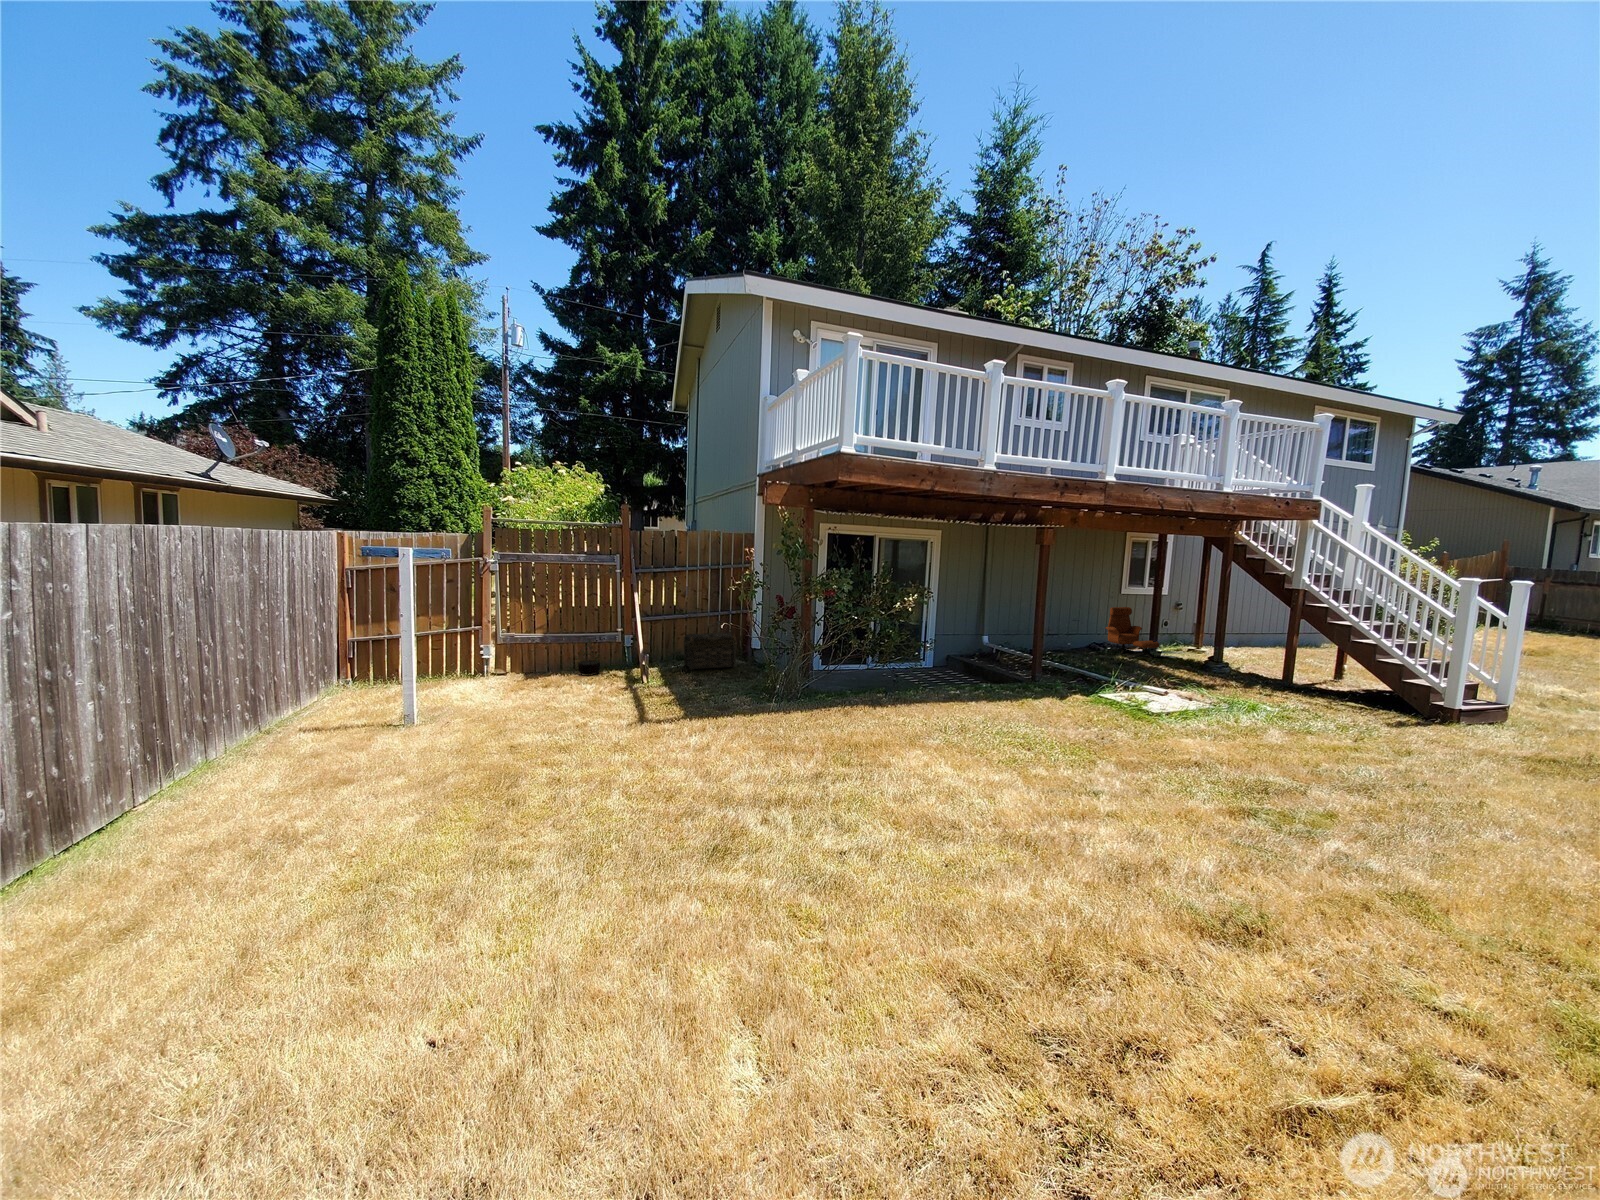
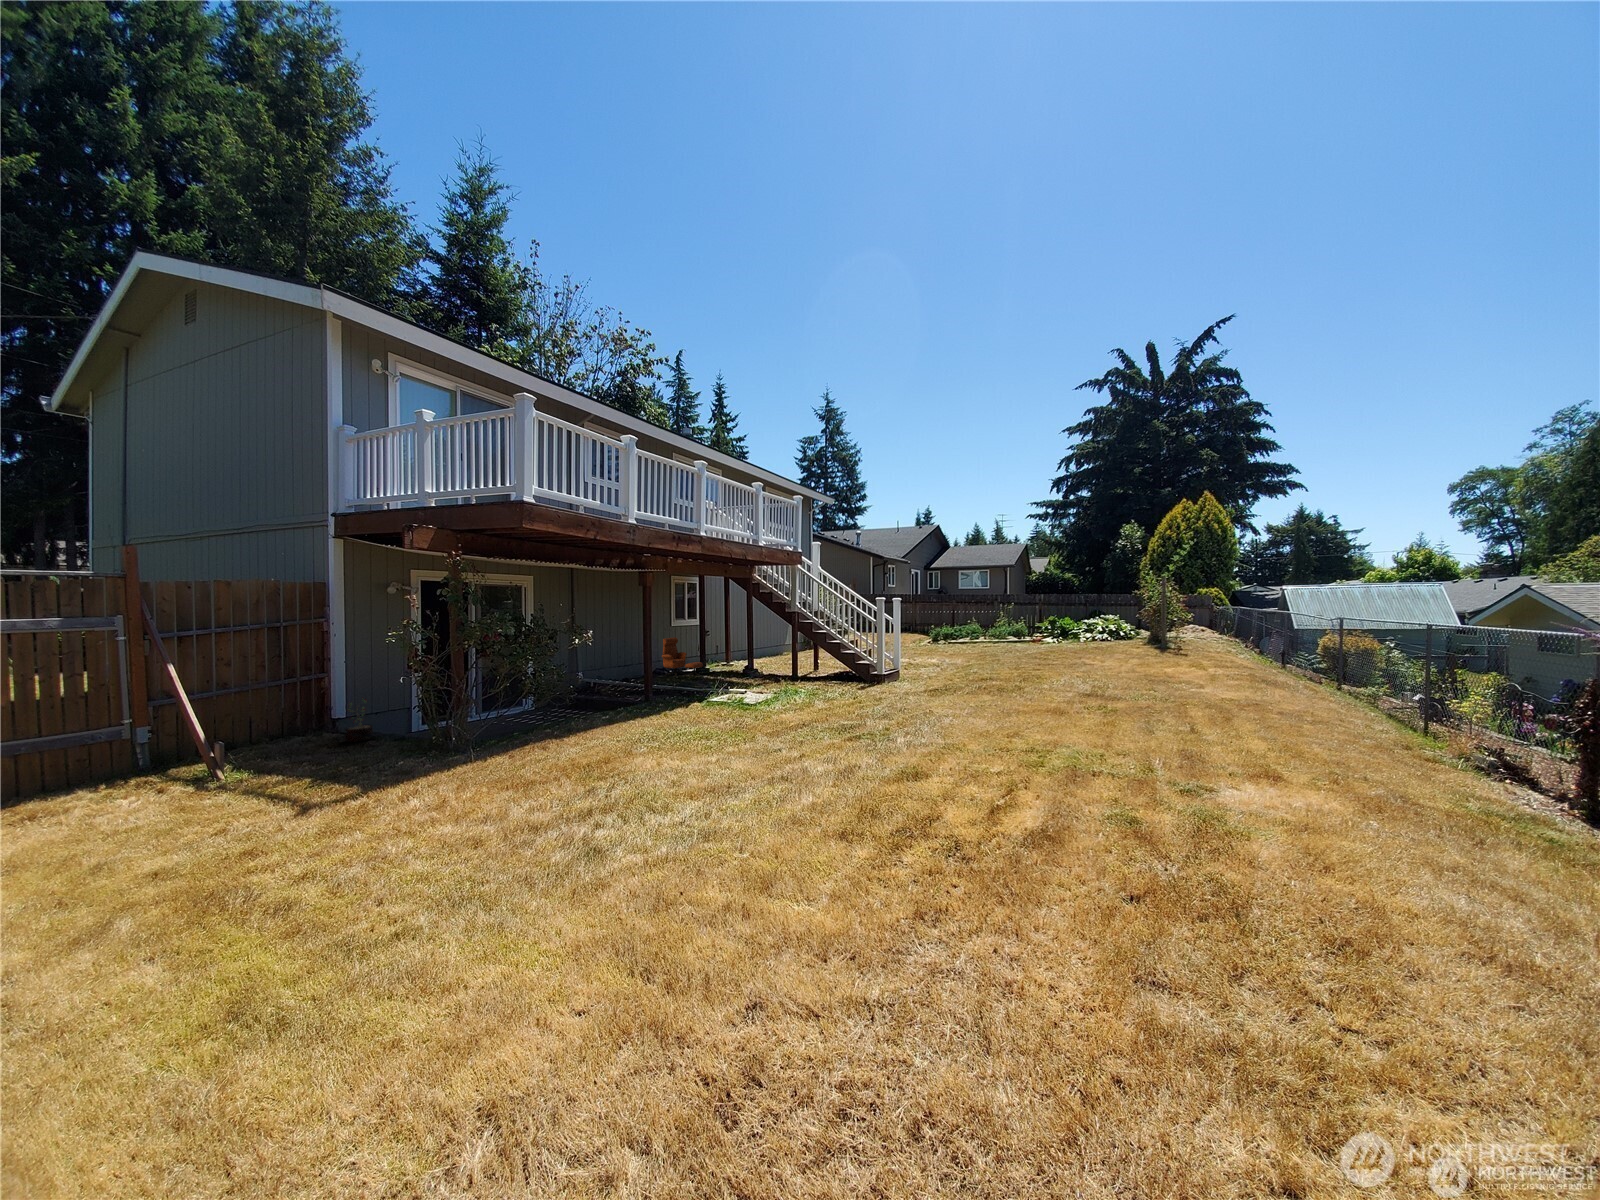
basket: present [684,633,737,670] -> none [240,698,324,751]
decorative plant: present [576,638,600,676] -> present [345,698,373,742]

